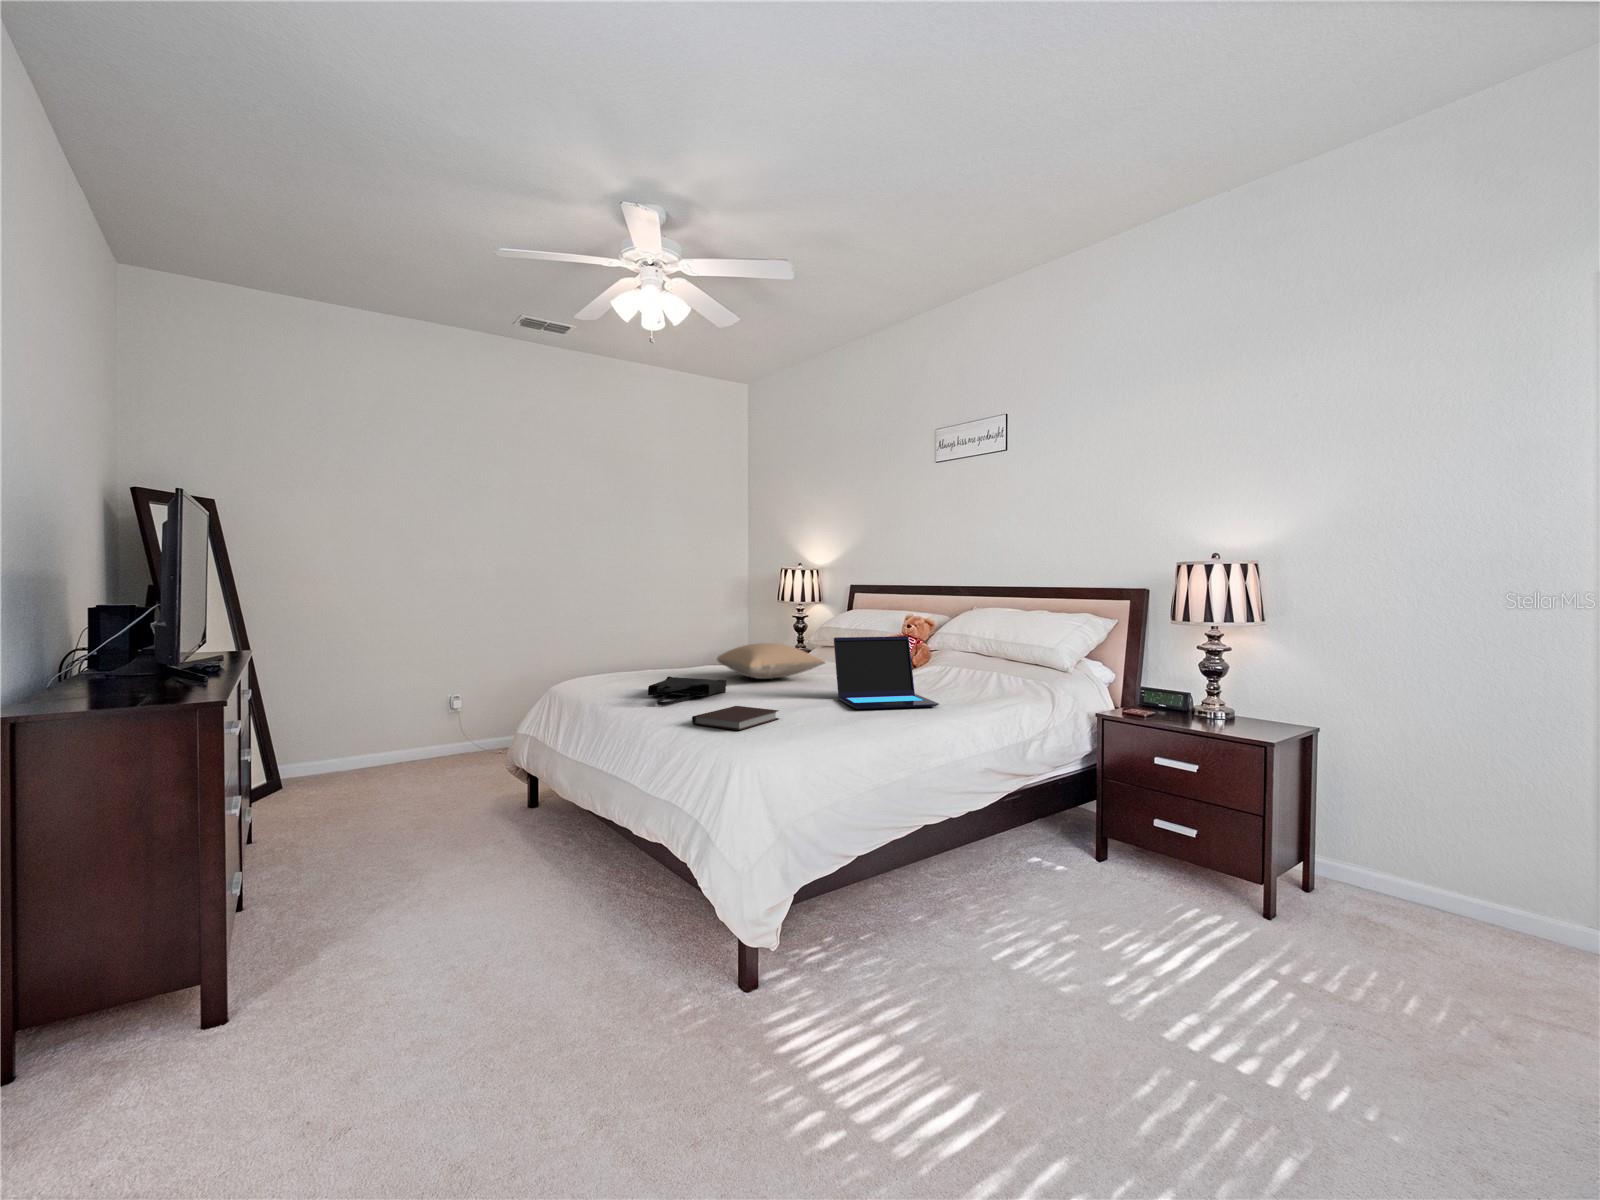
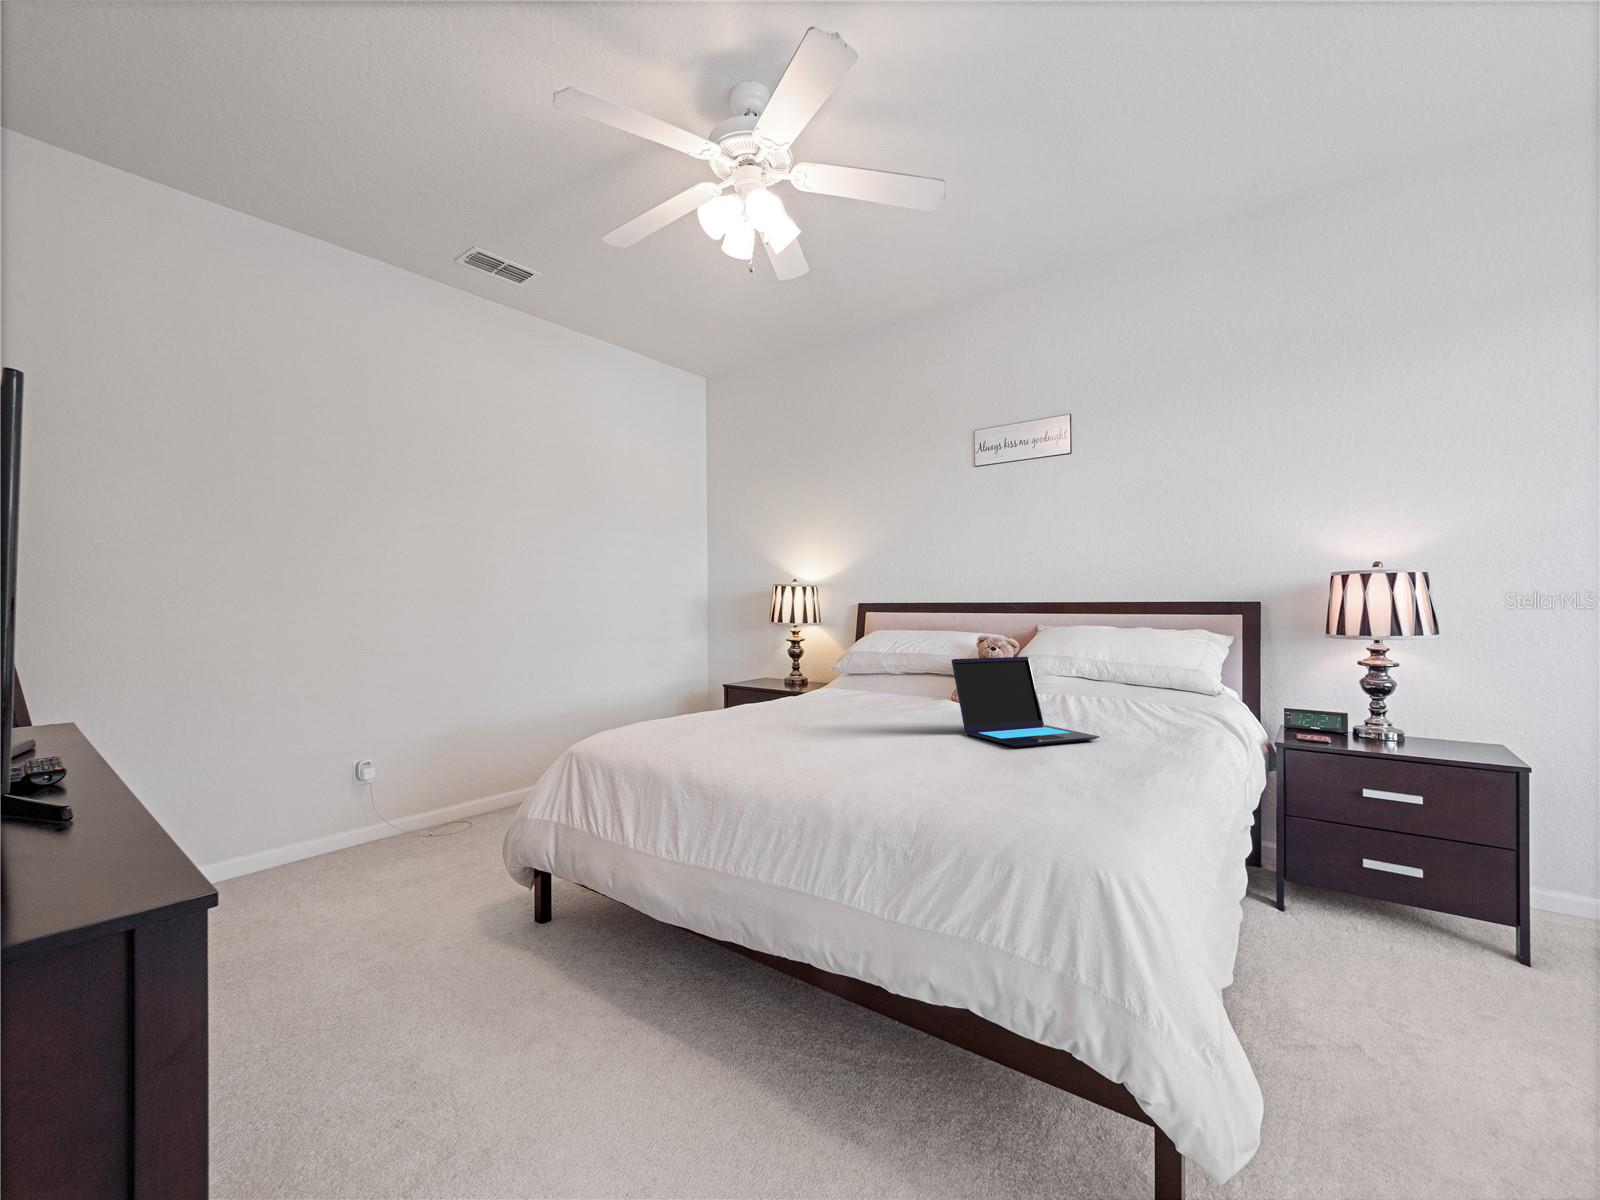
pillow: present [717,643,825,679] -> none [769,668,908,711]
tote bag: present [648,677,726,705] -> none [731,712,819,750]
notebook: present [692,706,779,730] -> none [851,748,946,783]

